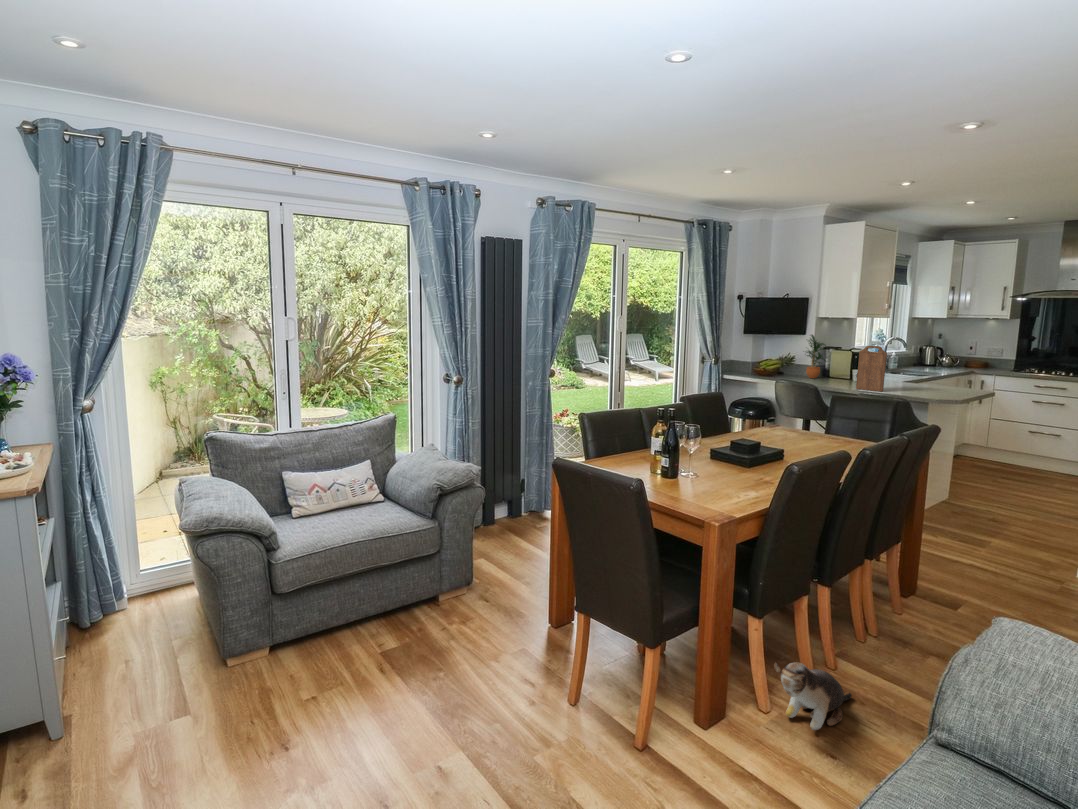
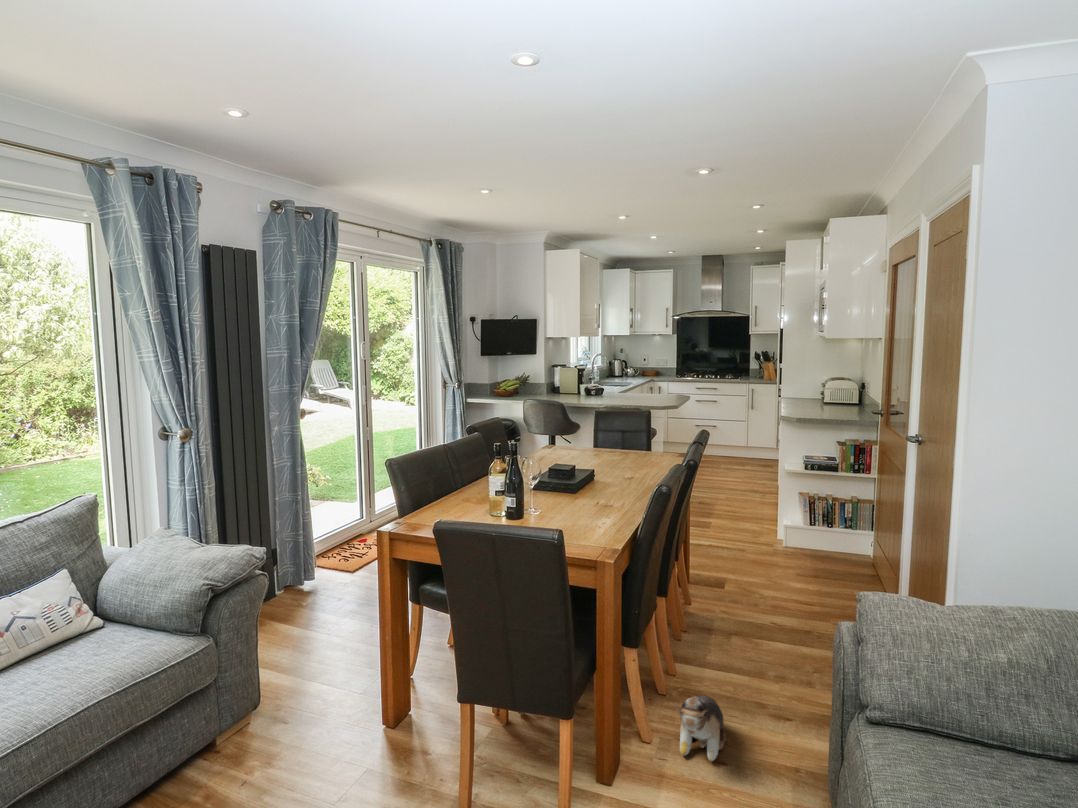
potted plant: present [806,335,825,378] -> none [534,353,557,395]
cutting board: present [856,346,887,392] -> none [593,362,617,404]

